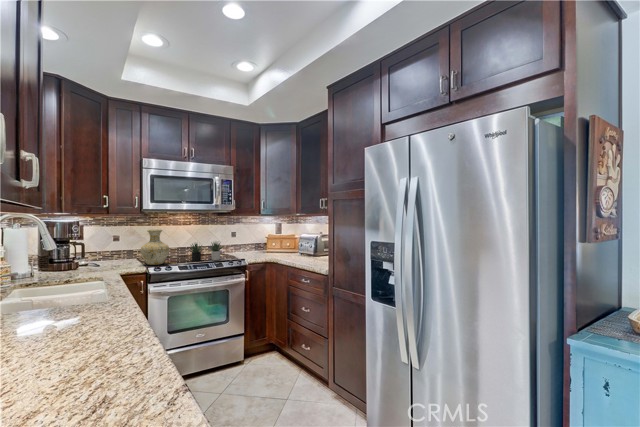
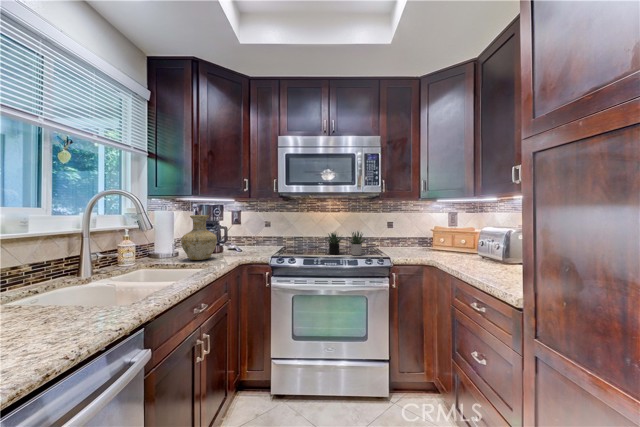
vase: present [140,230,169,265] -> present [181,215,217,260]

